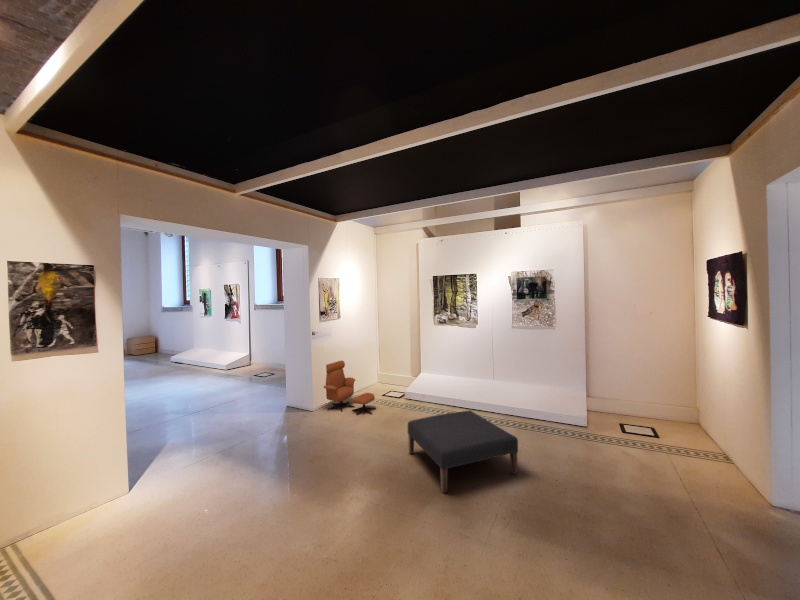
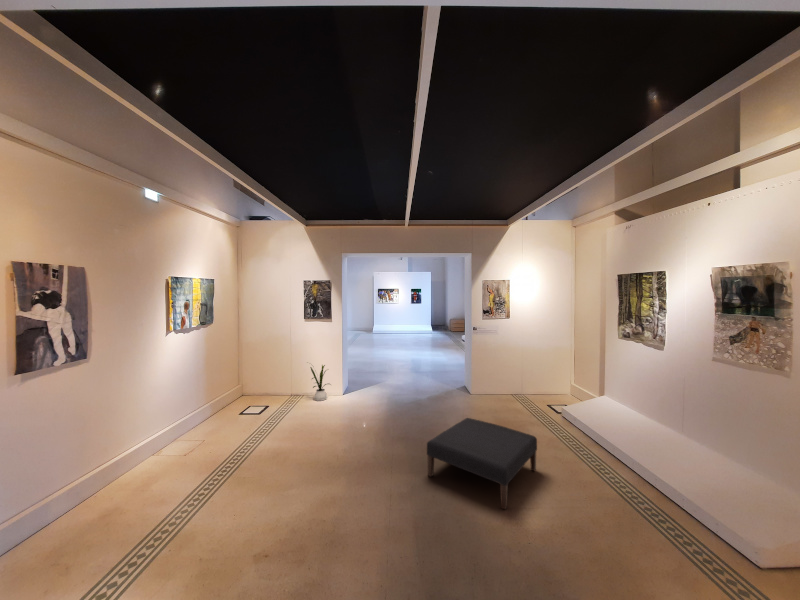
lounge chair: present [324,361,376,415] -> none [479,358,518,414]
house plant: none [41,445,115,533] -> present [310,365,327,401]

